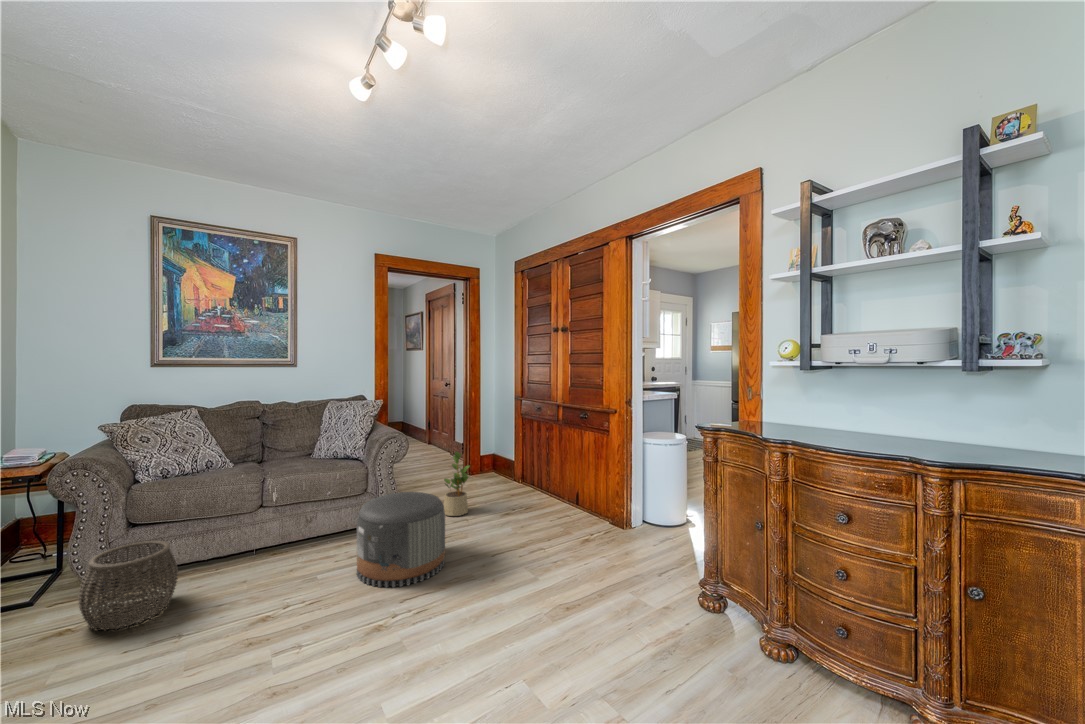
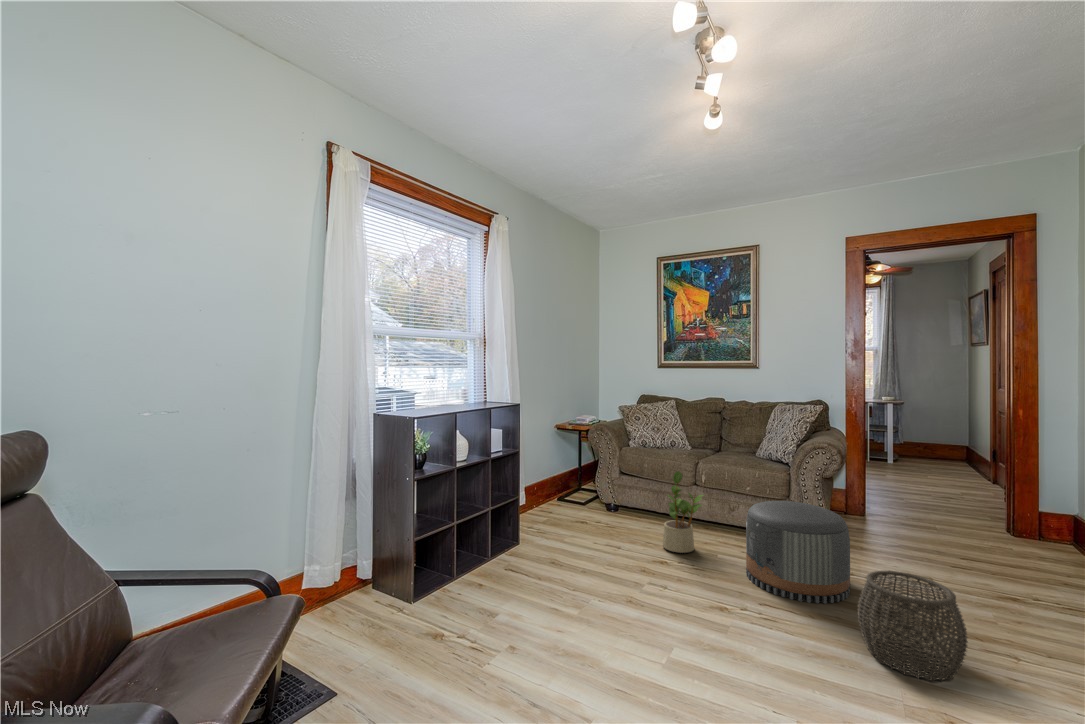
potted plant: present [444,452,470,516] -> present [663,471,703,553]
woven basket: present [78,541,178,631] -> present [858,571,968,681]

